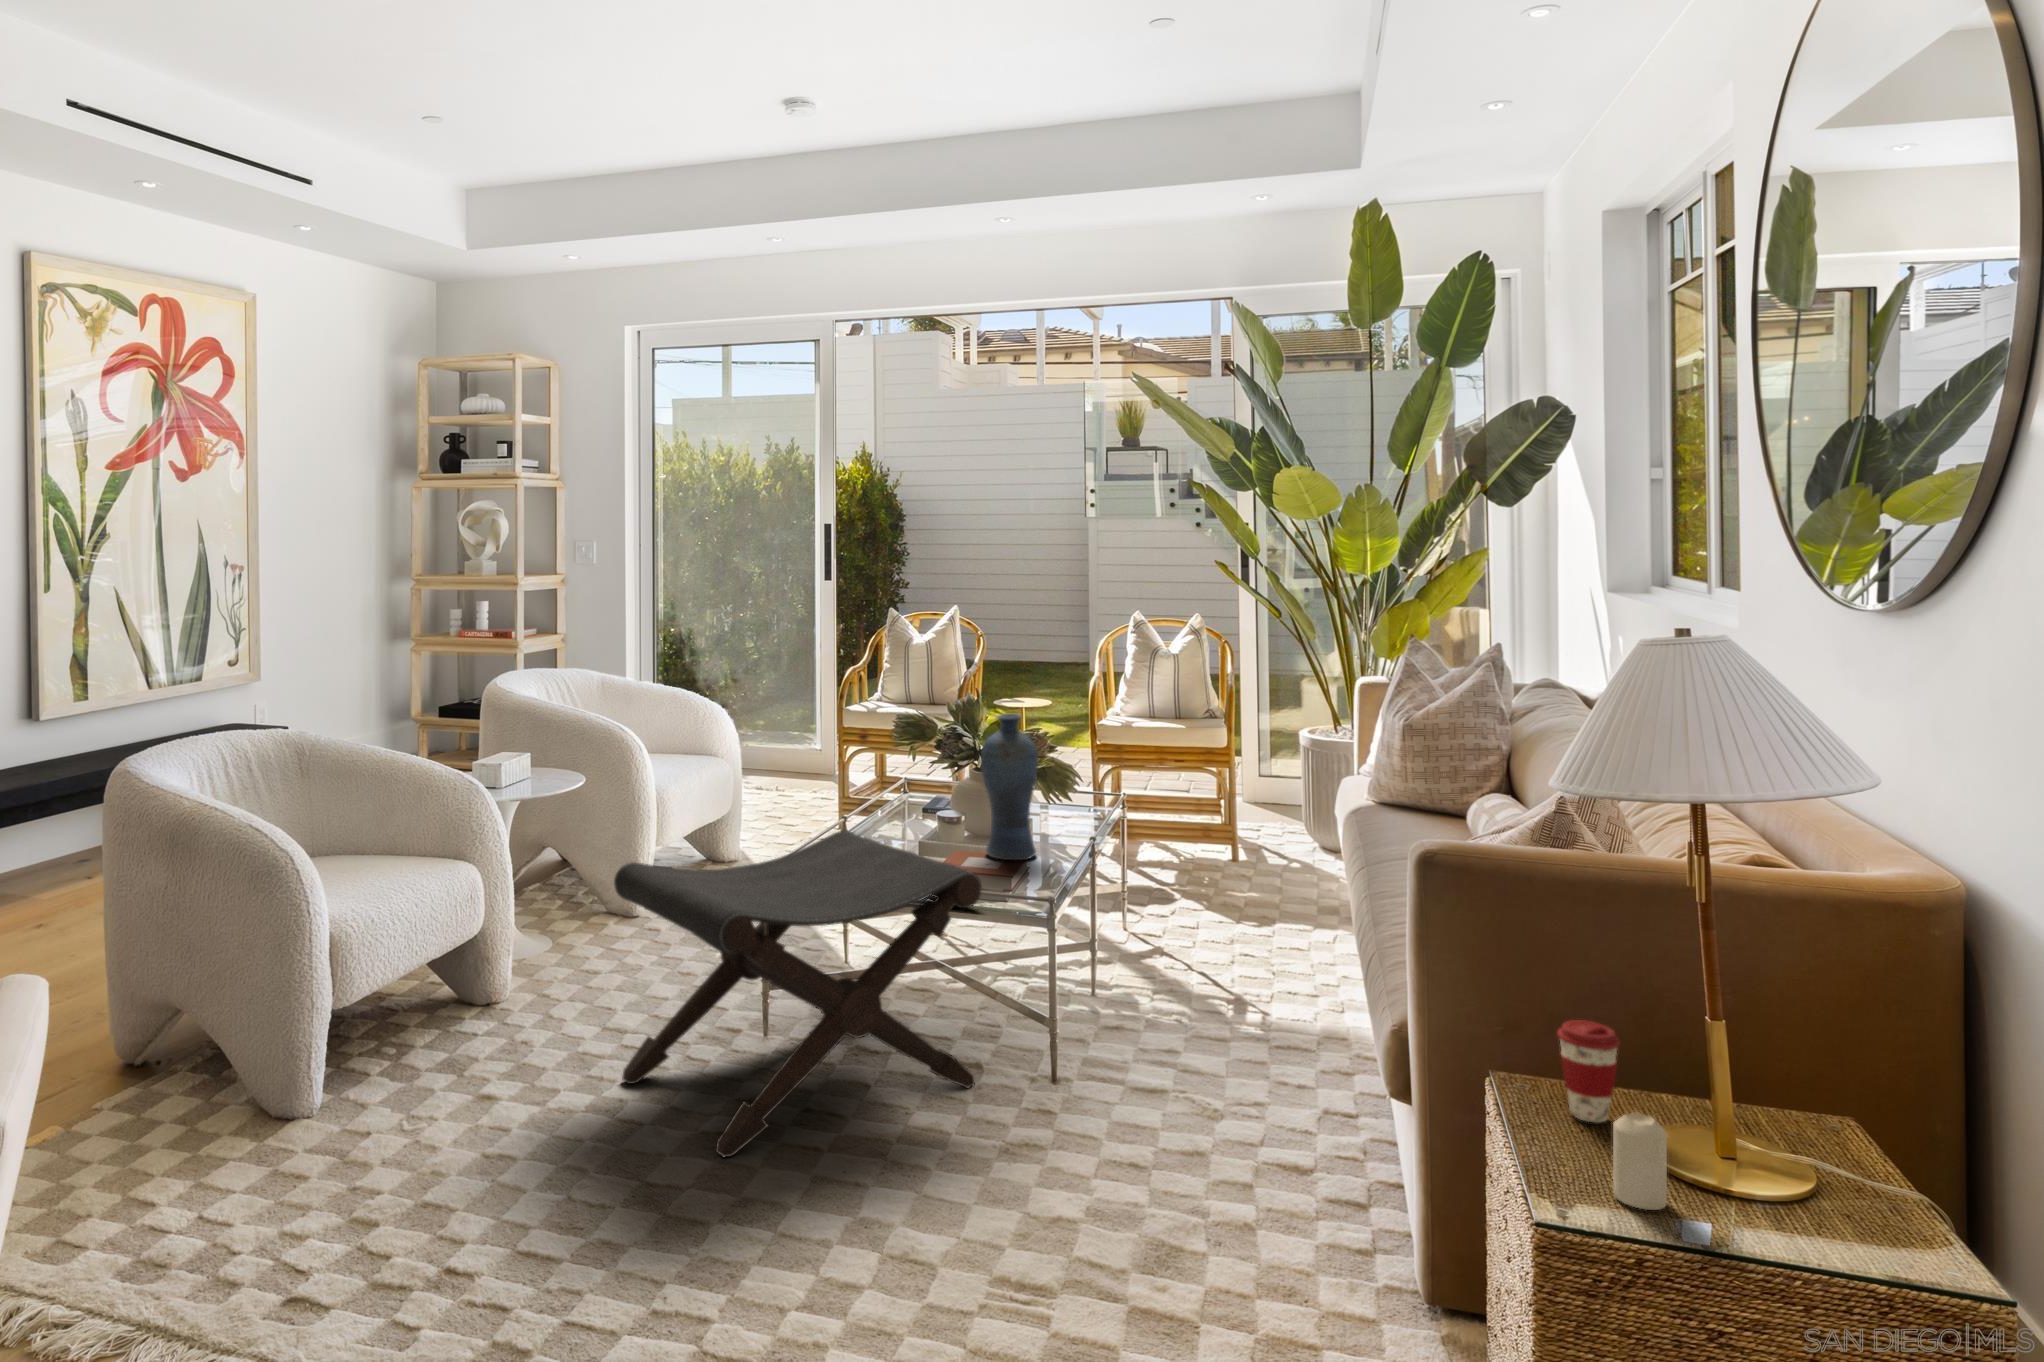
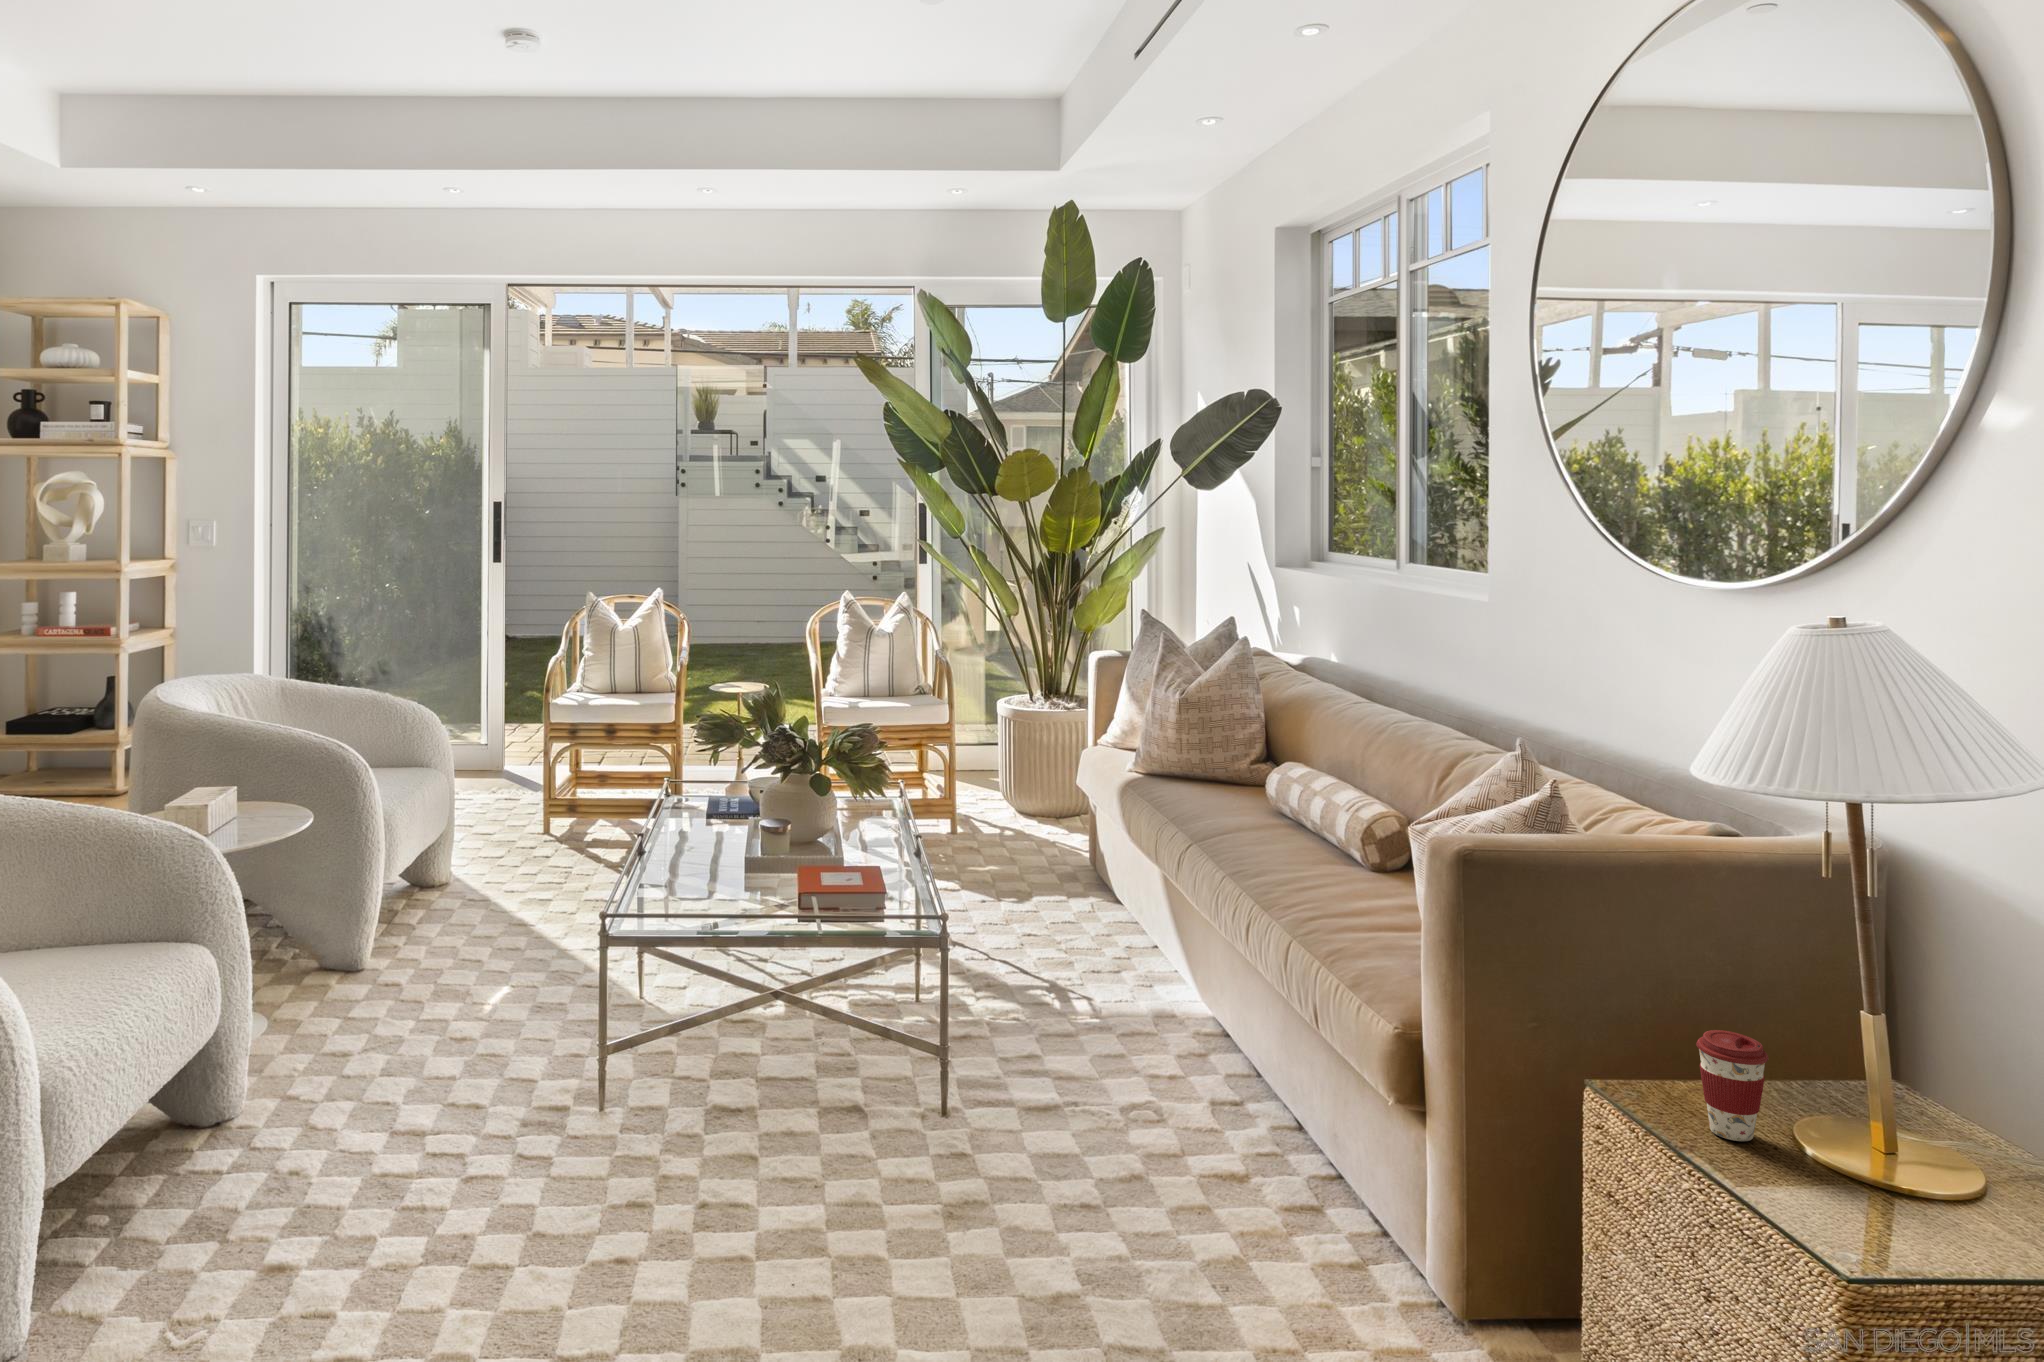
vase: present [981,714,1038,860] -> none [816,709,878,871]
footstool: present [614,830,982,1157] -> none [436,857,879,1299]
candle: present [1613,1112,1667,1210] -> none [1859,1143,1925,1253]

